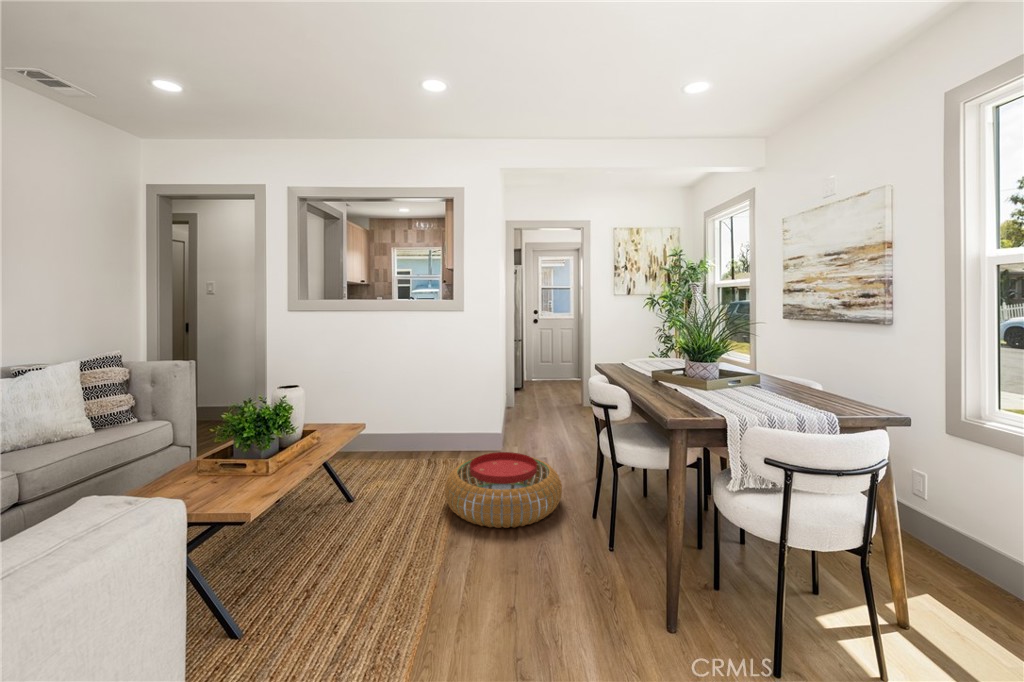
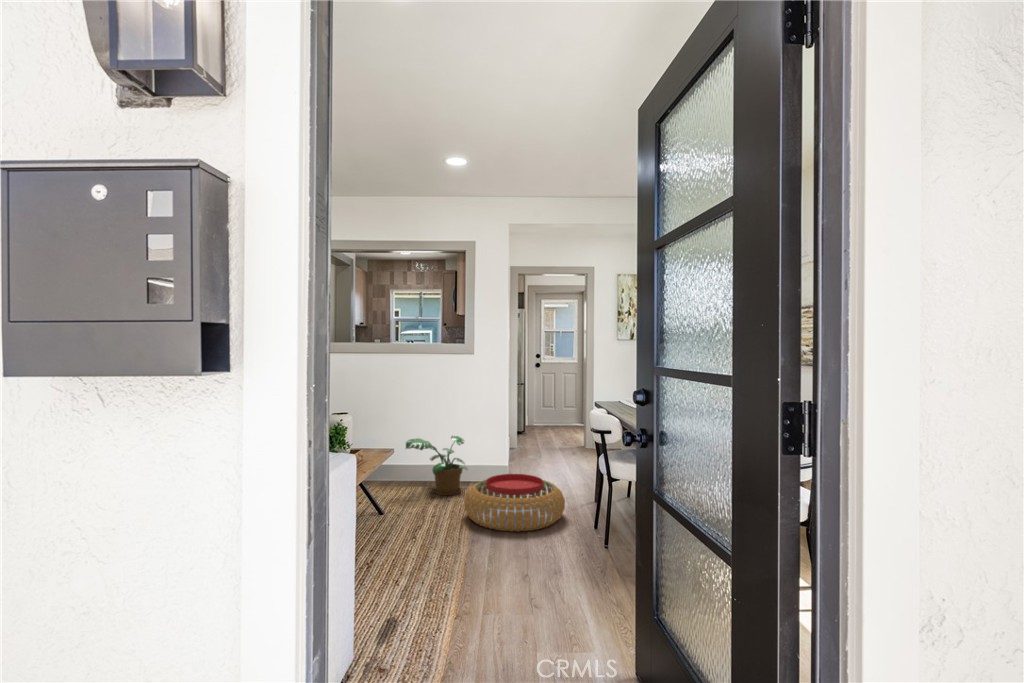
potted plant: none [383,404,455,471] -> present [406,436,468,495]

